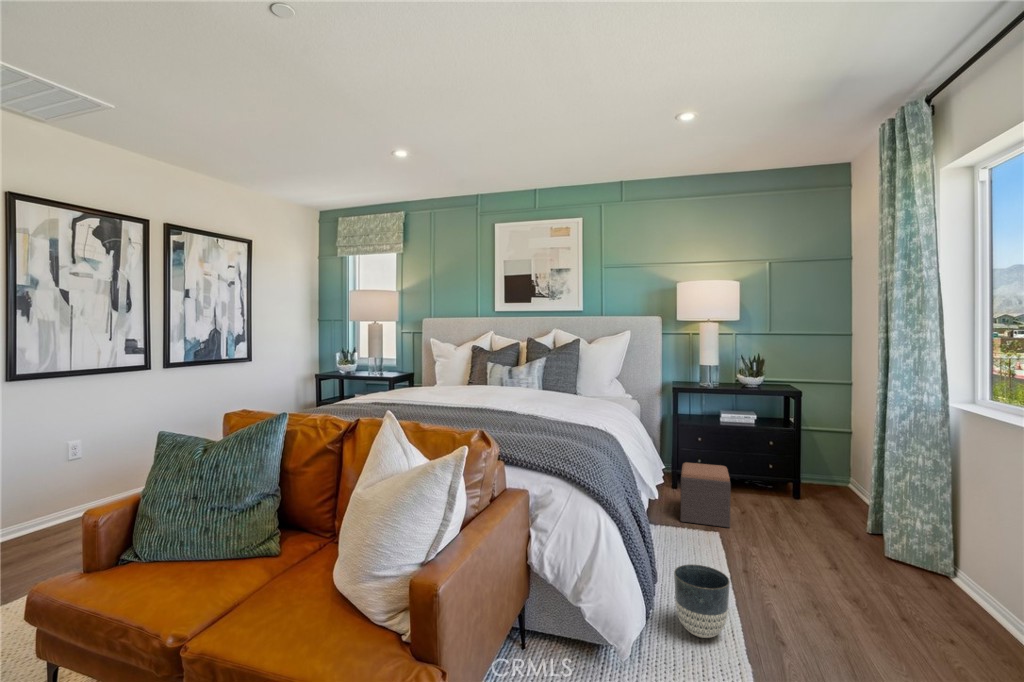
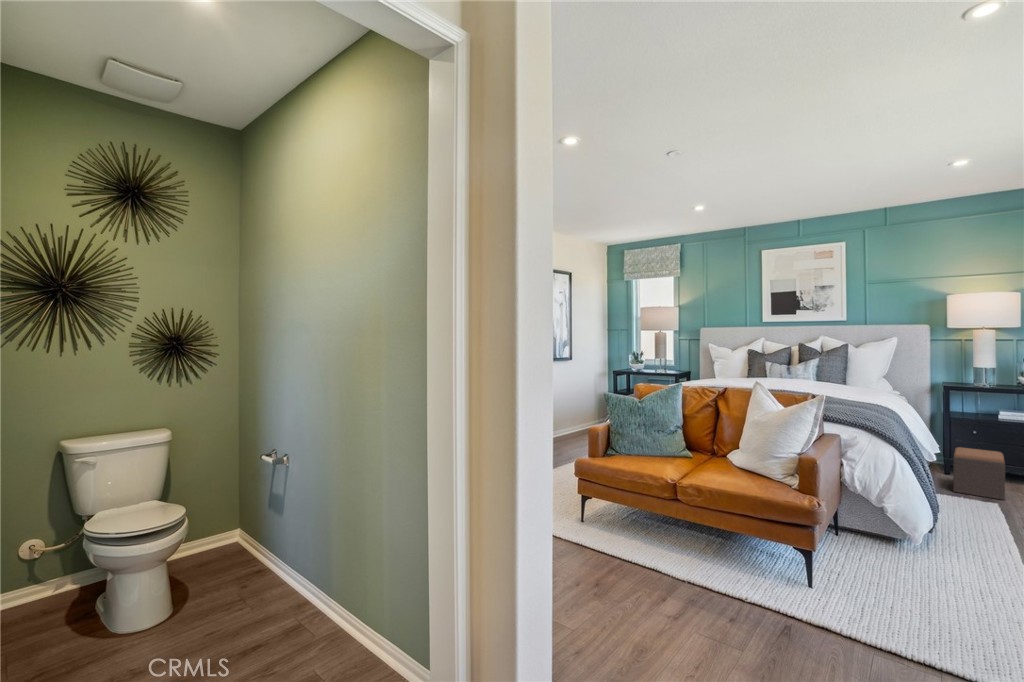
planter: present [674,564,730,638] -> none [948,502,994,547]

